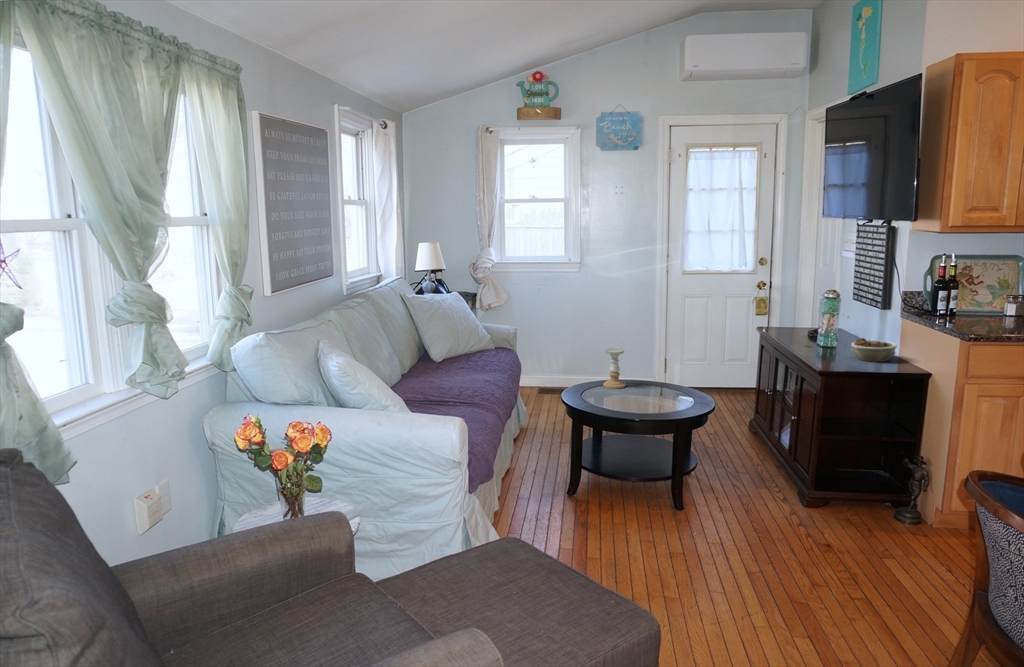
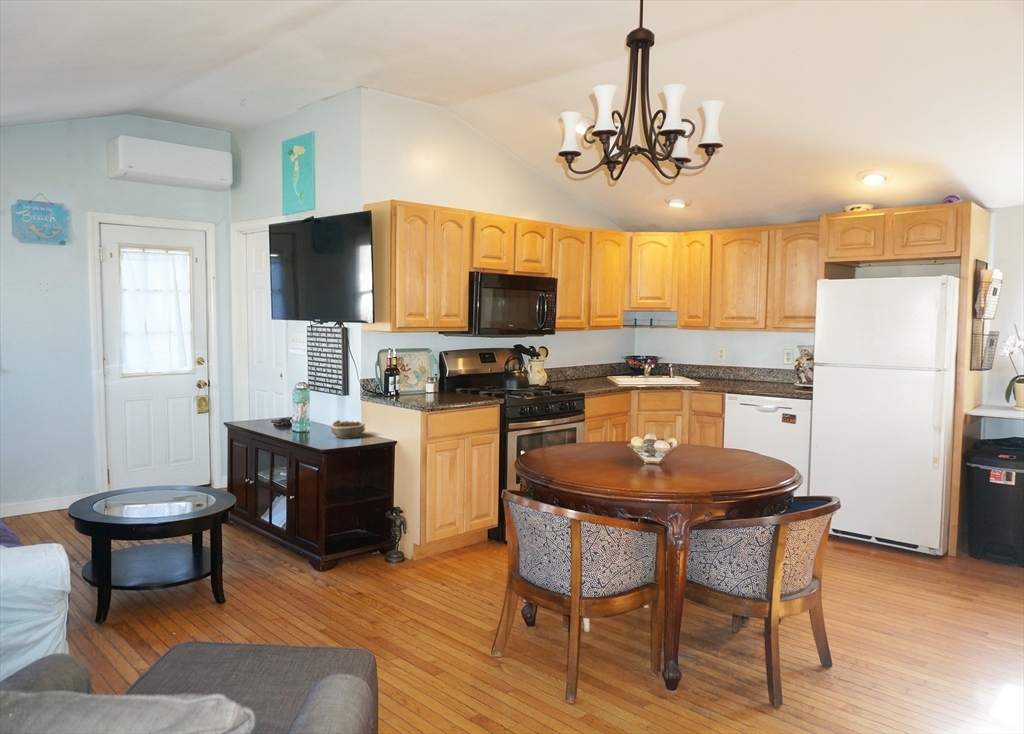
candle holder: present [603,349,626,389] -> none [87,462,115,507]

